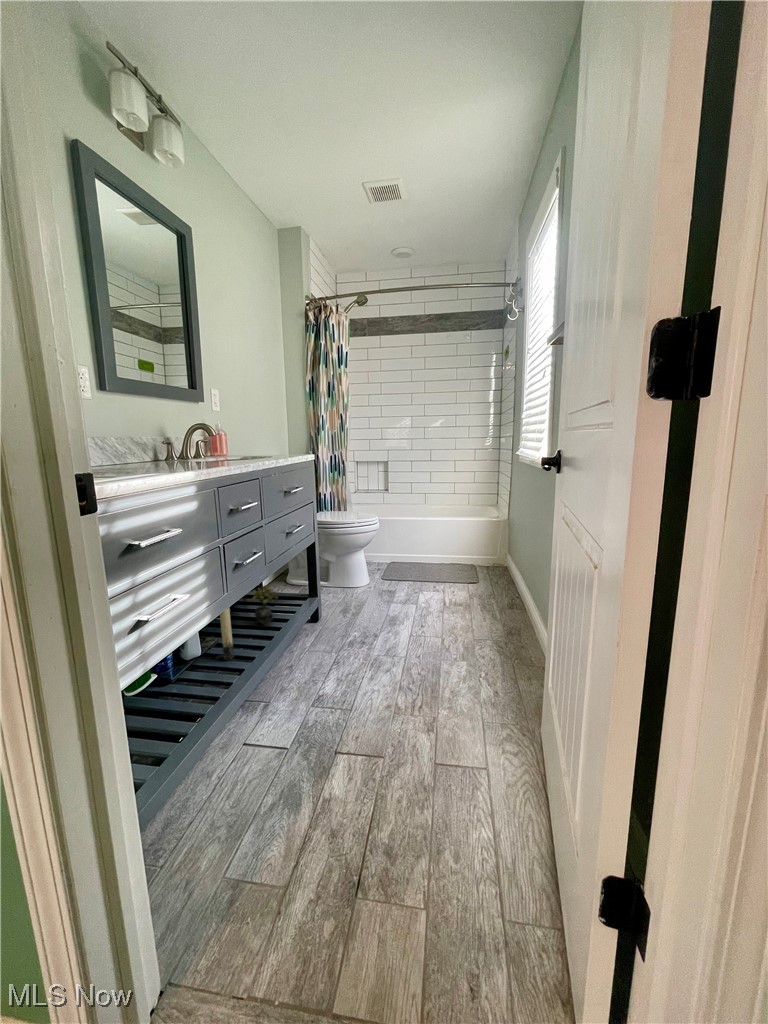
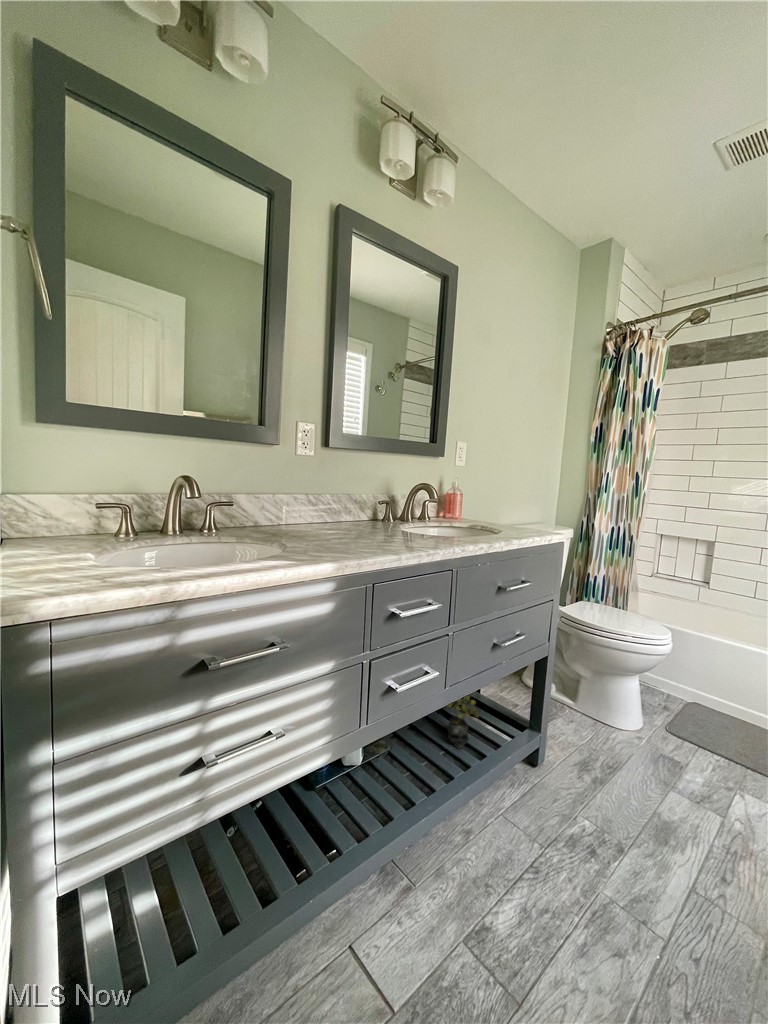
candle: present [216,608,234,660] -> none [377,704,401,785]

